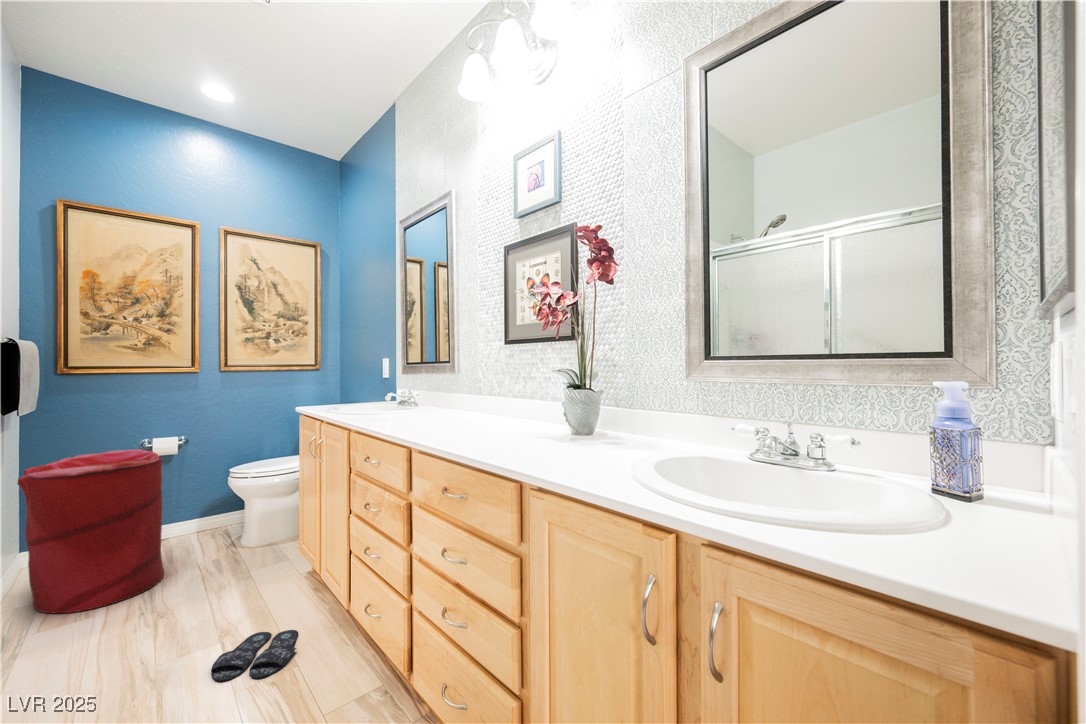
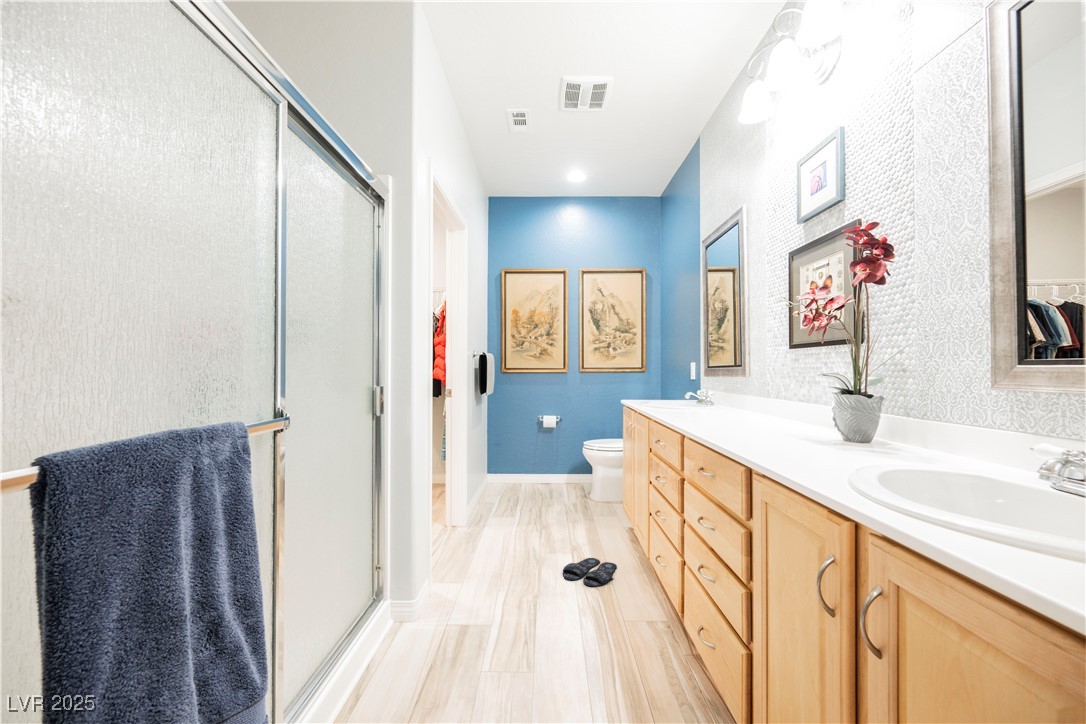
laundry hamper: present [17,449,164,613] -> none [480,422,547,517]

